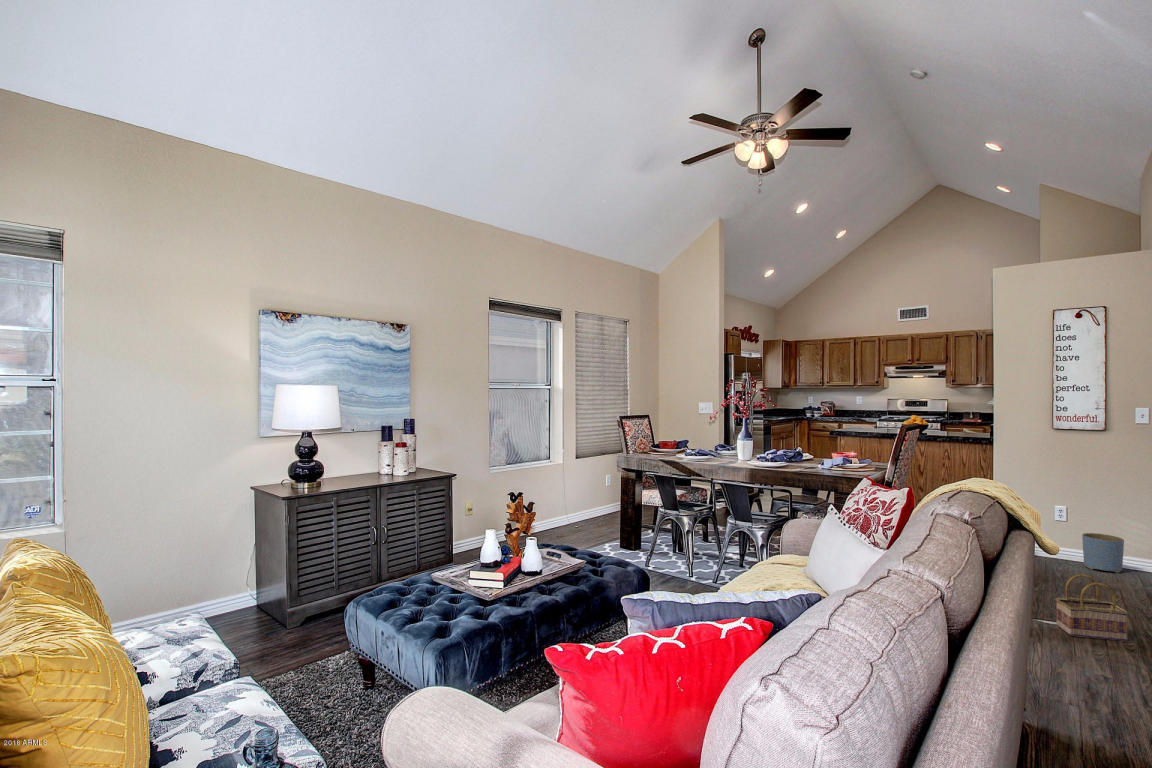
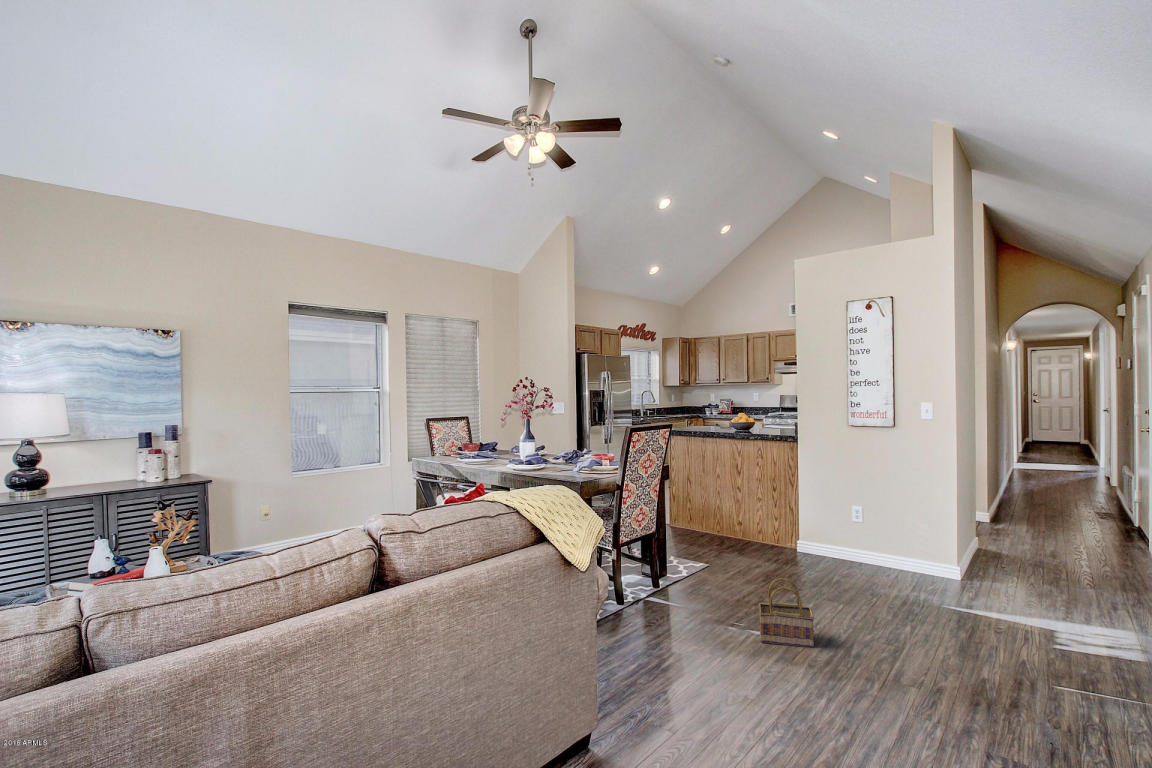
planter: present [1082,533,1124,573] -> none [870,533,906,575]

